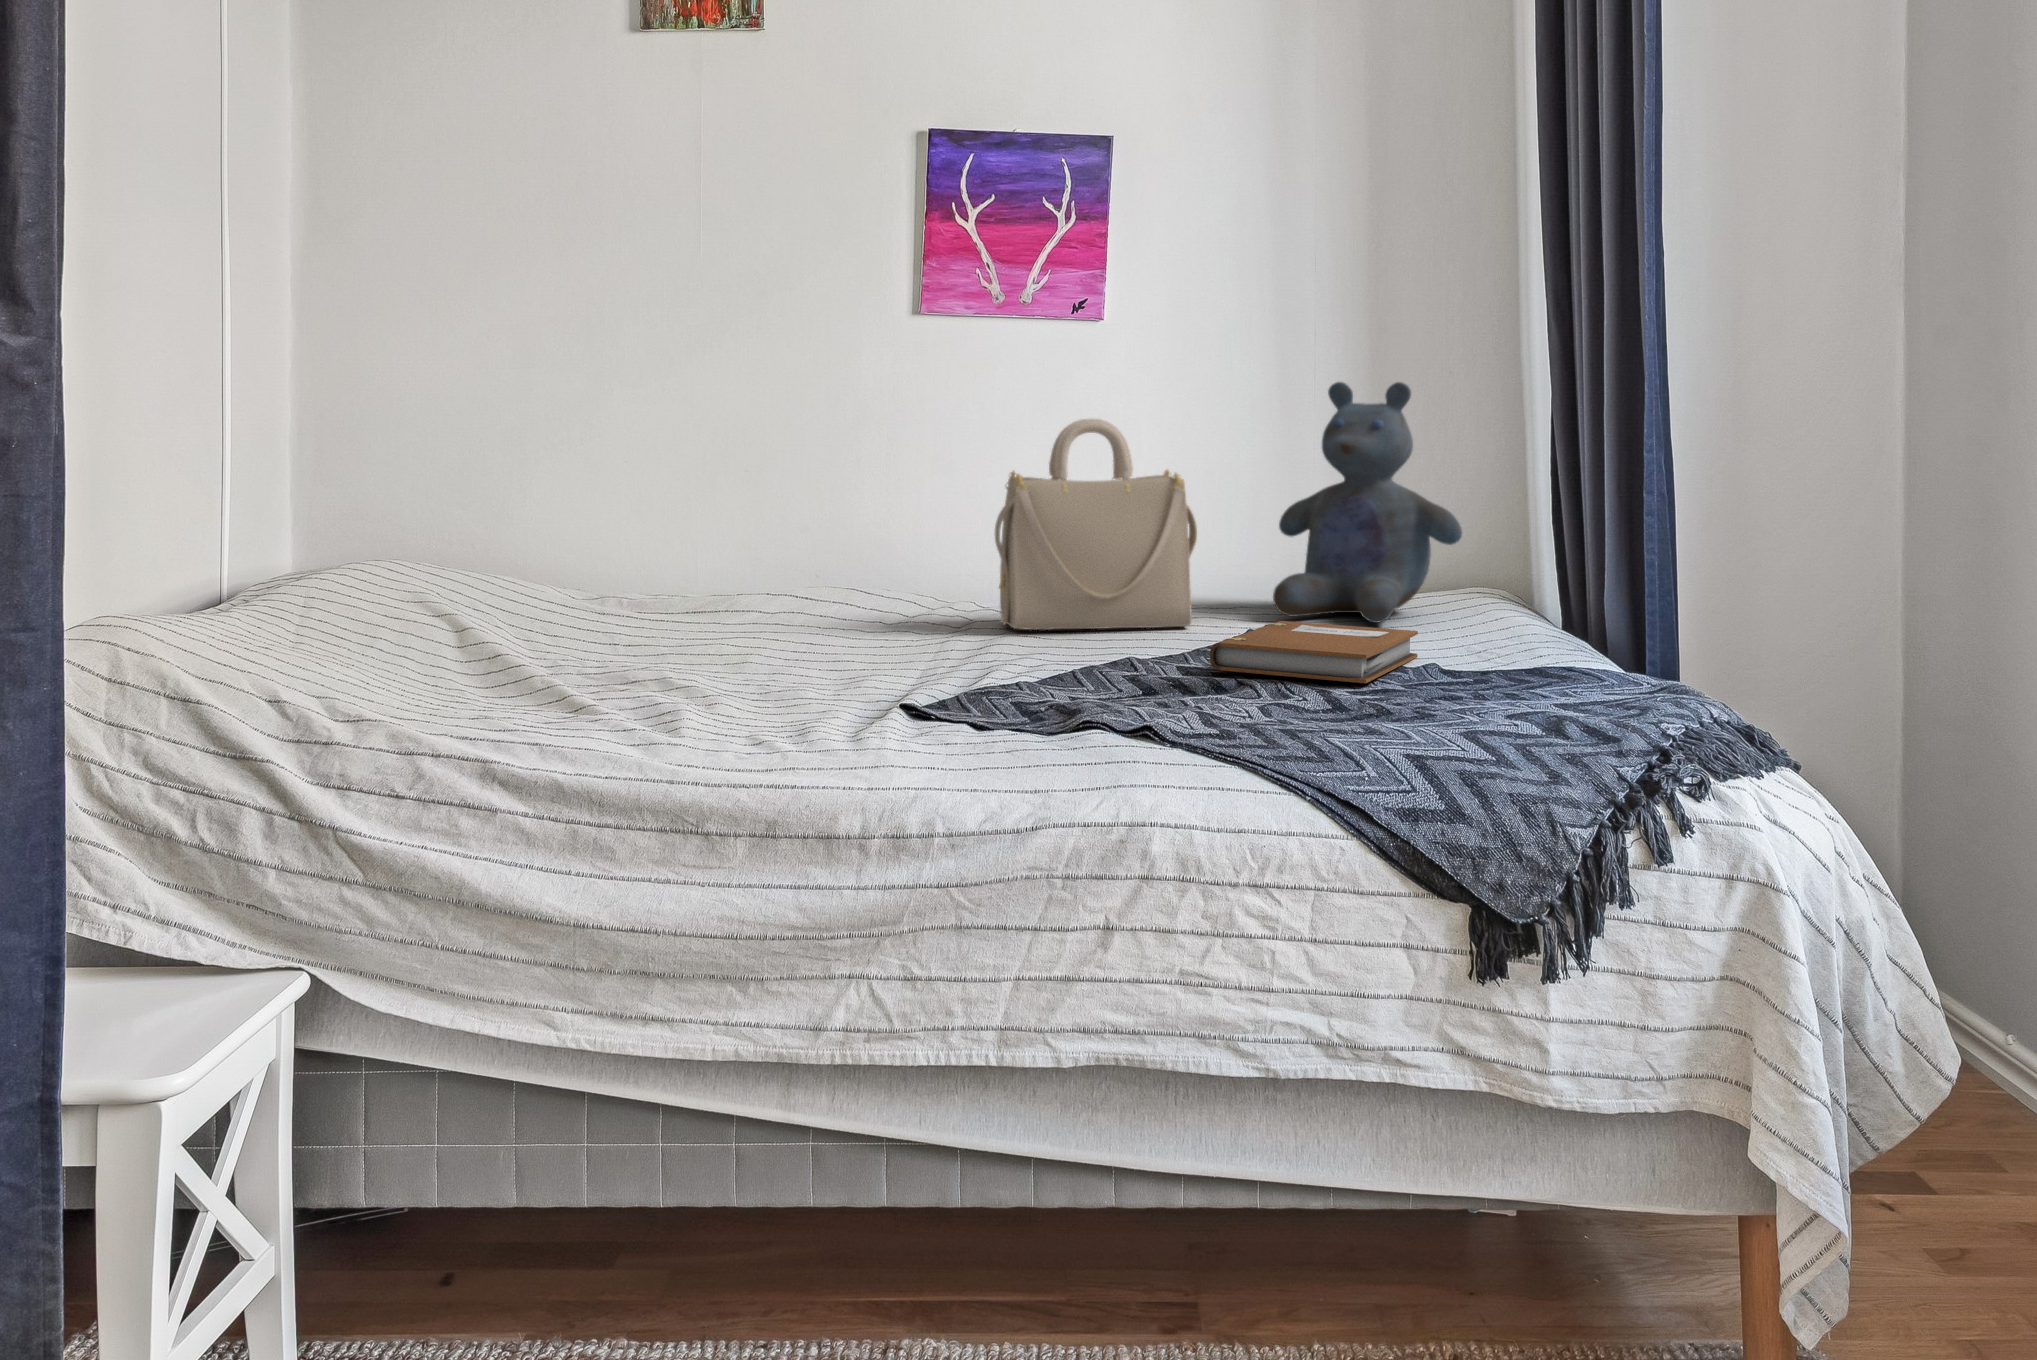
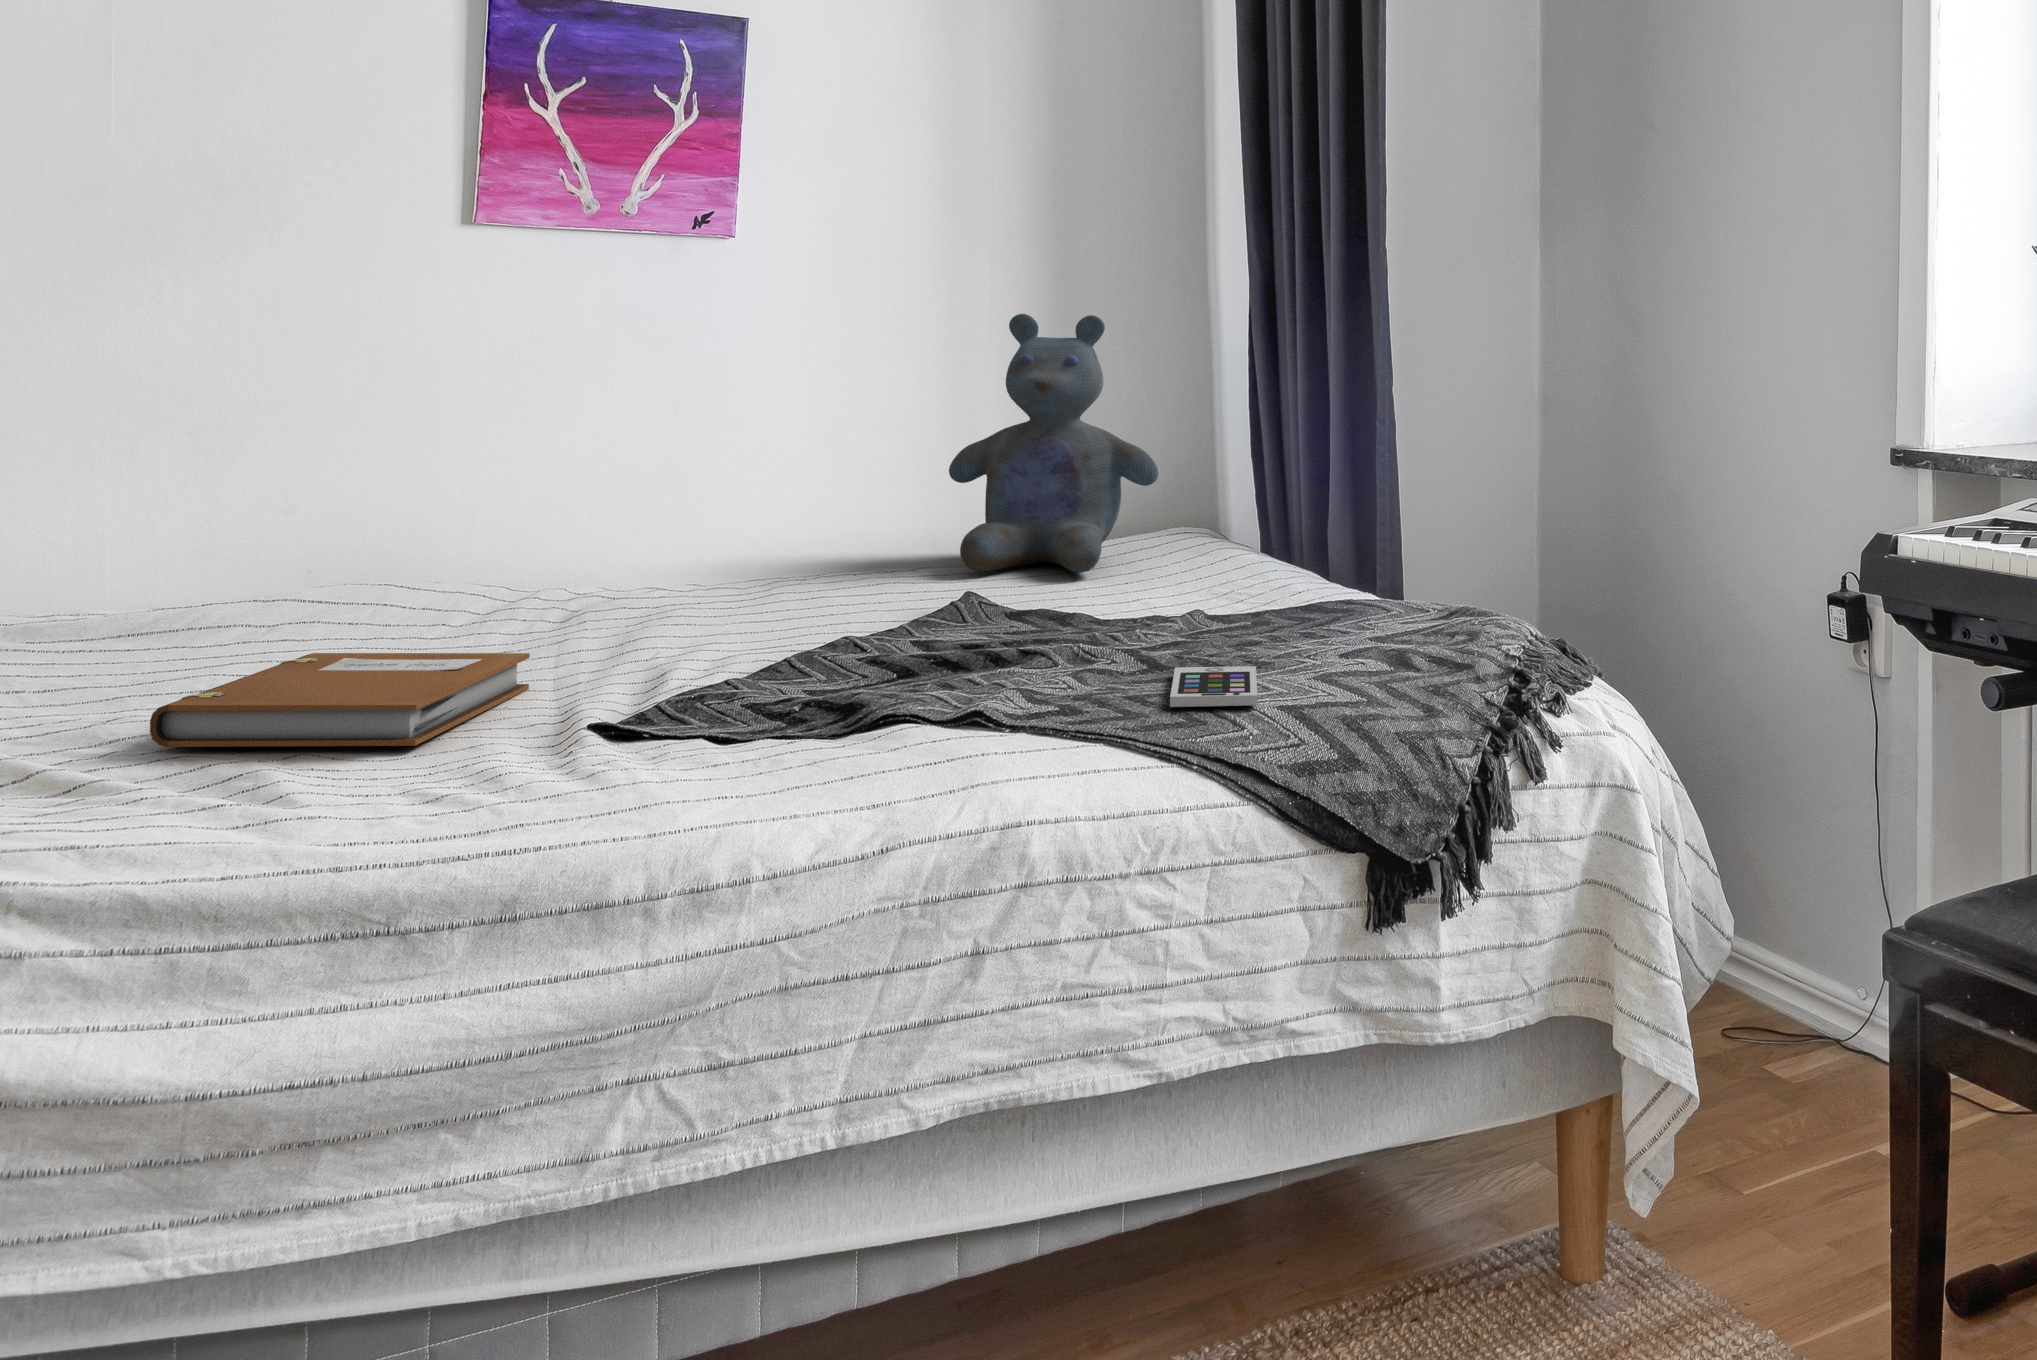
handbag: present [995,419,1197,630] -> none [625,354,880,609]
notebook: present [1210,621,1418,683] -> present [150,653,530,747]
smartphone: none [1333,708,1444,748] -> present [1170,666,1257,707]

